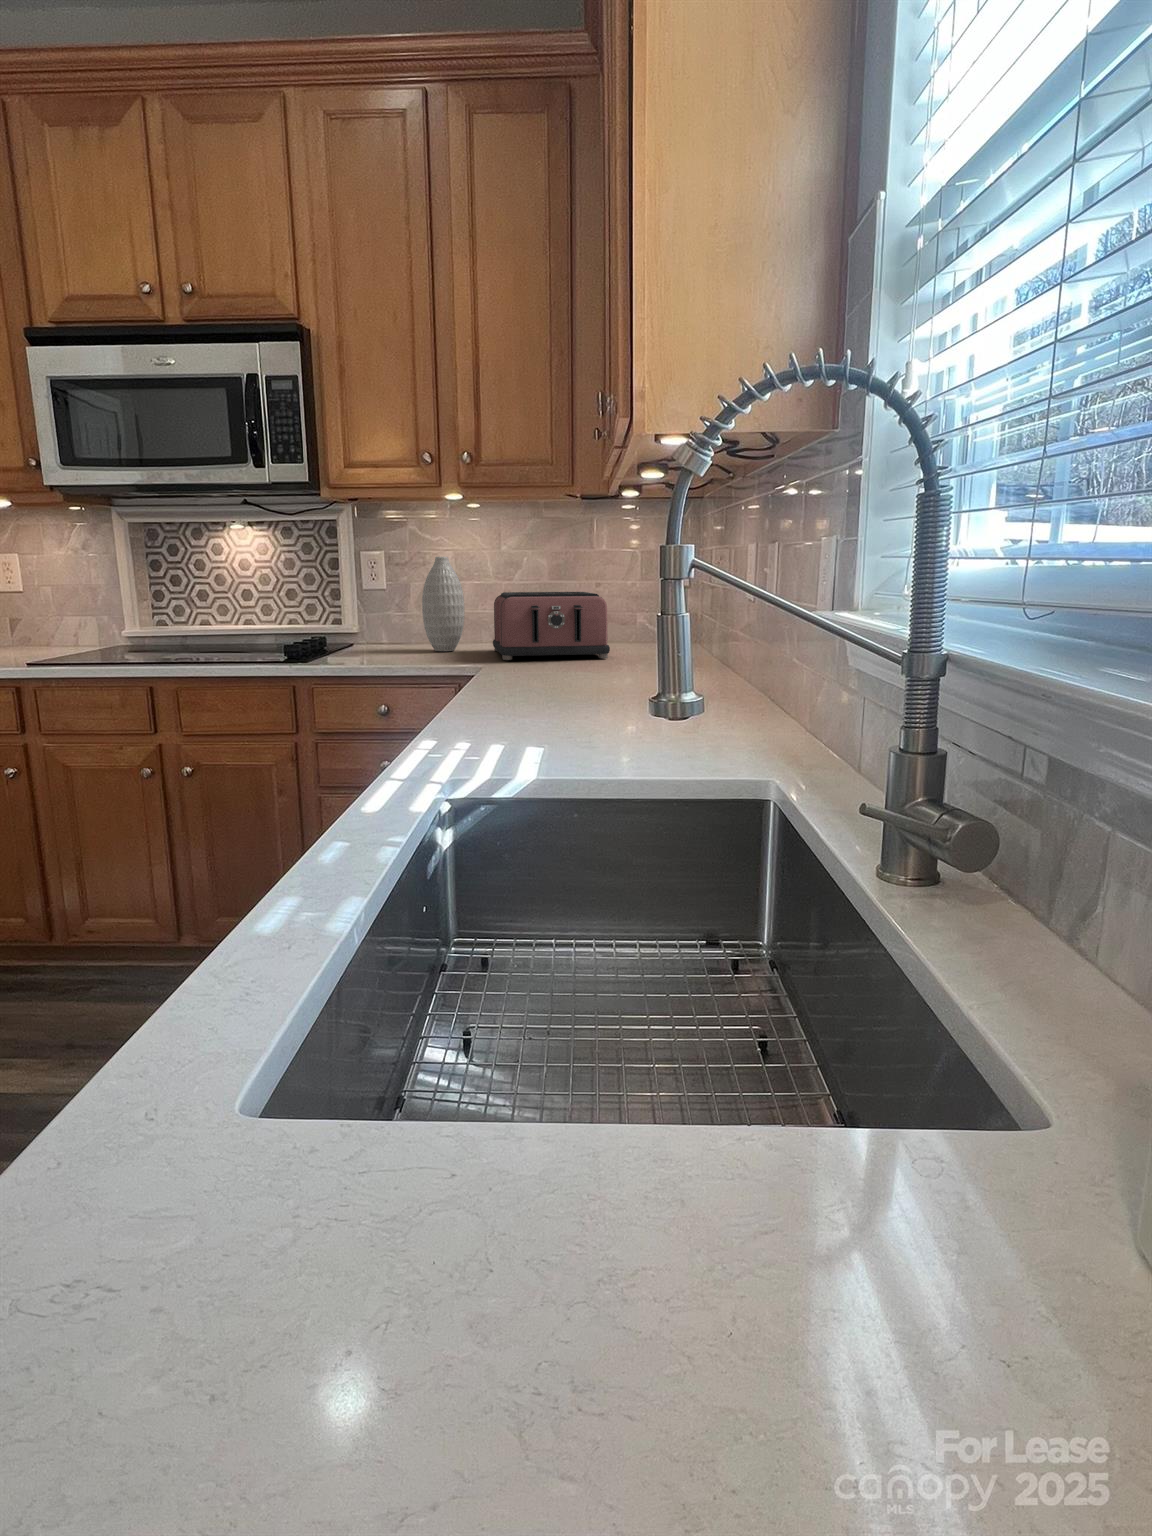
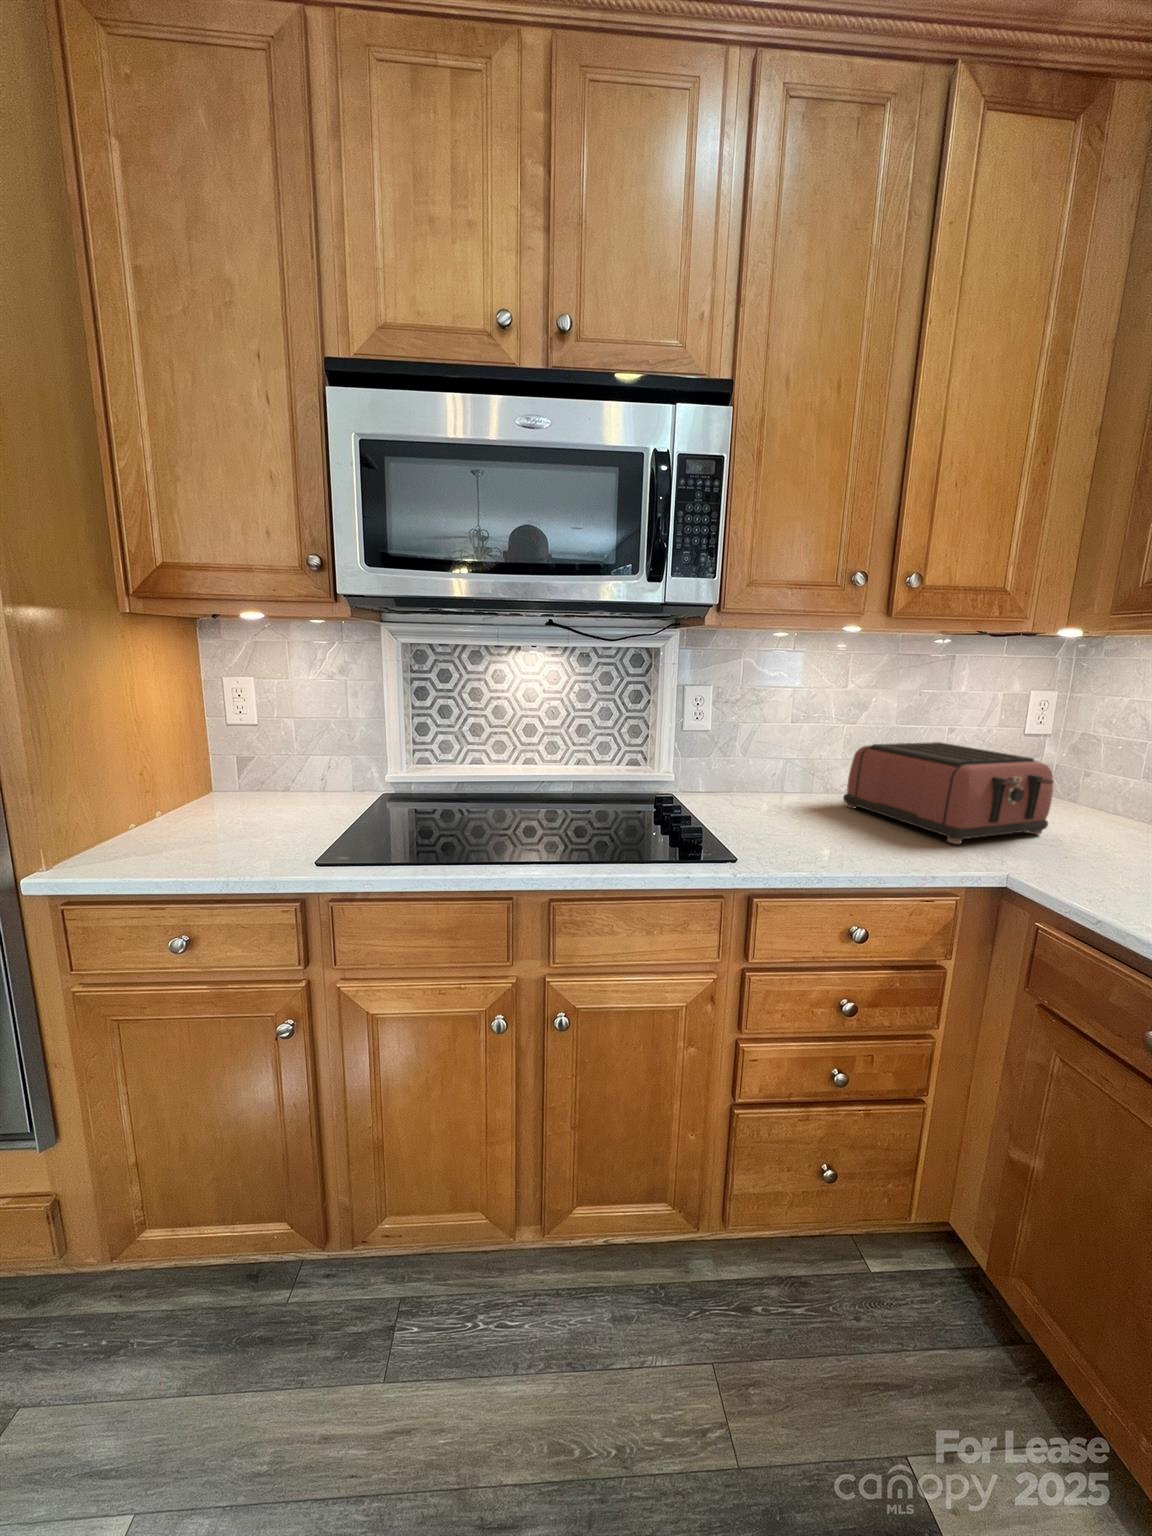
vase: present [422,557,465,651] -> none [772,700,826,810]

